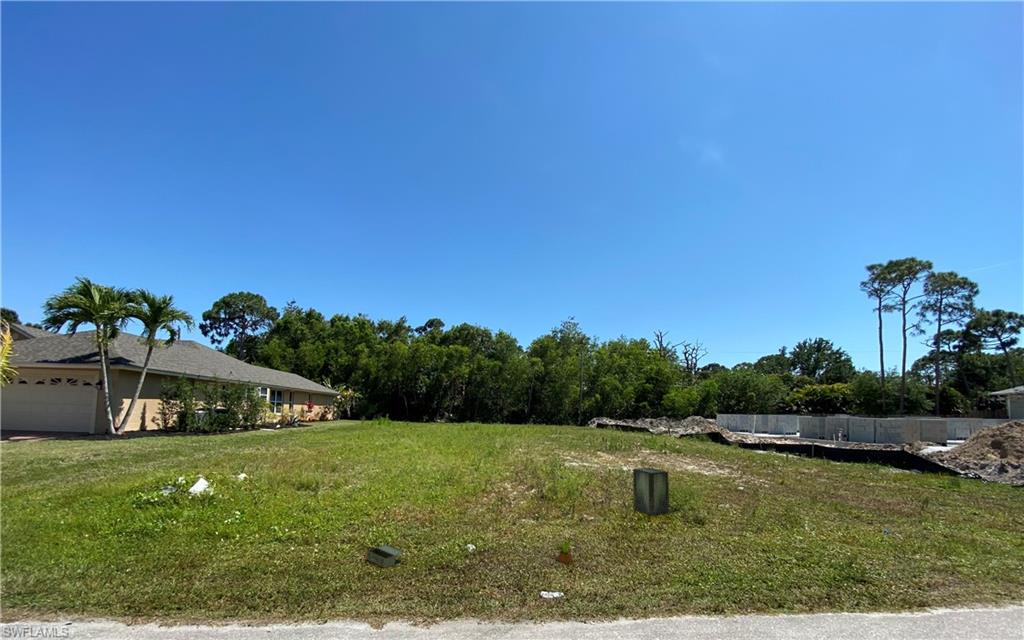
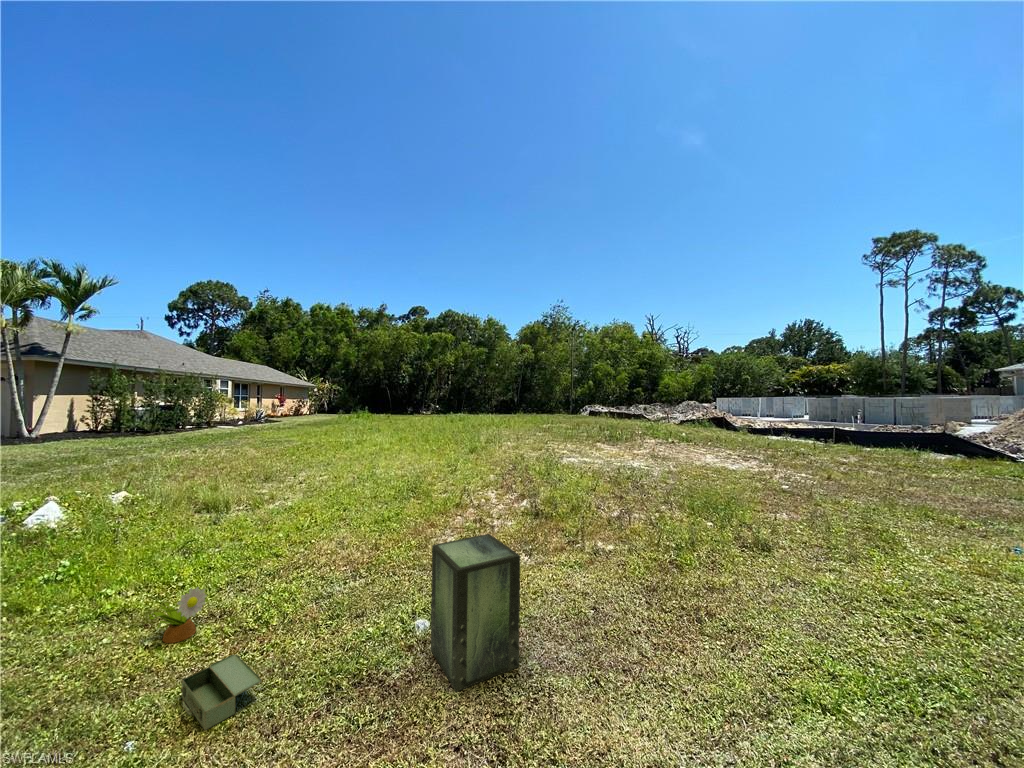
storage box: present [633,468,669,516] -> present [431,534,520,692]
decorative plant: present [552,532,577,563] -> present [149,587,209,643]

